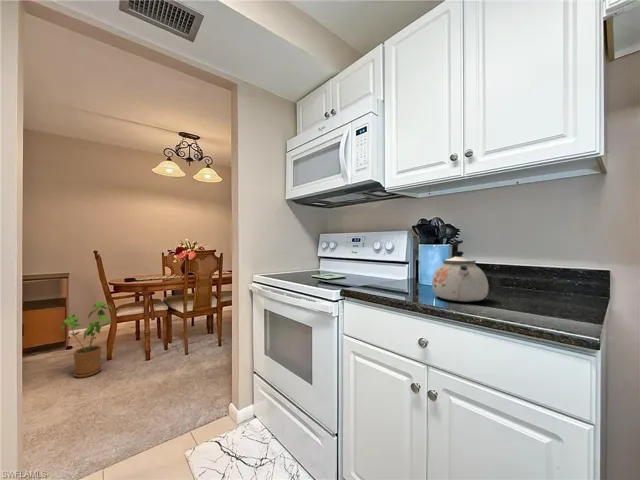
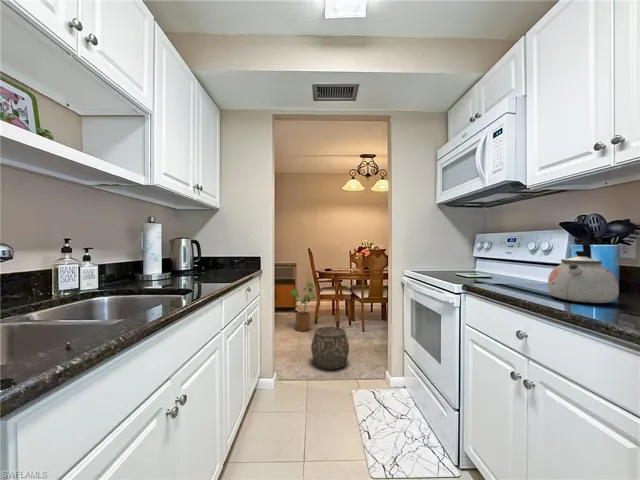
woven basket: none [111,362,175,431] -> present [311,327,349,369]

